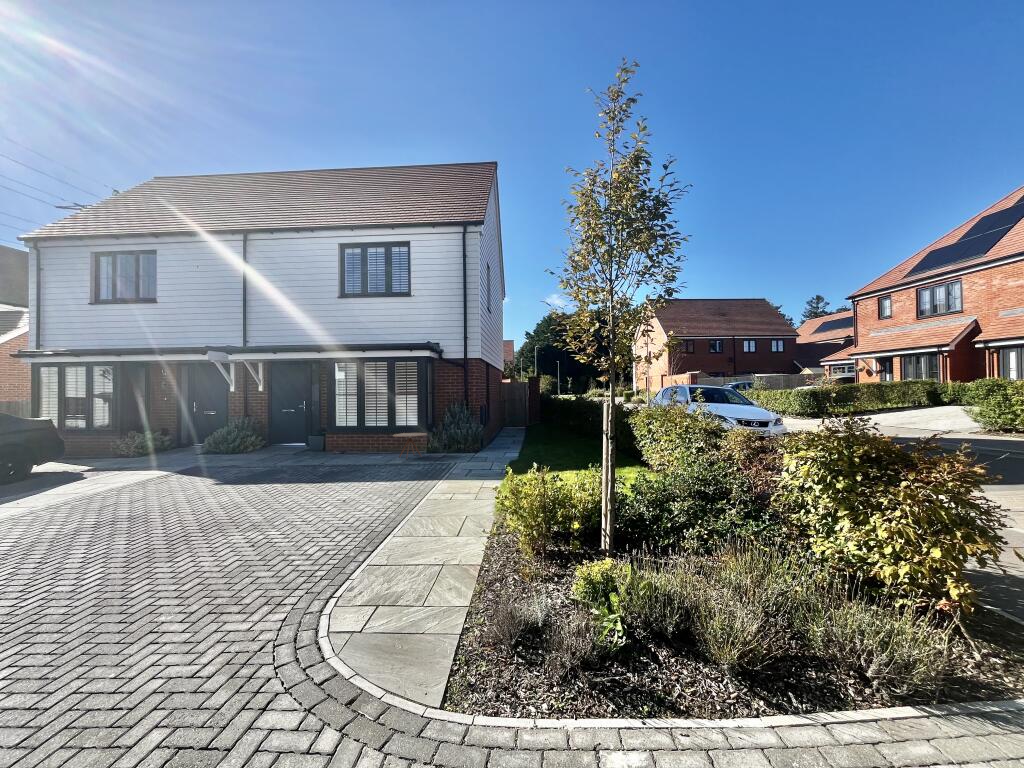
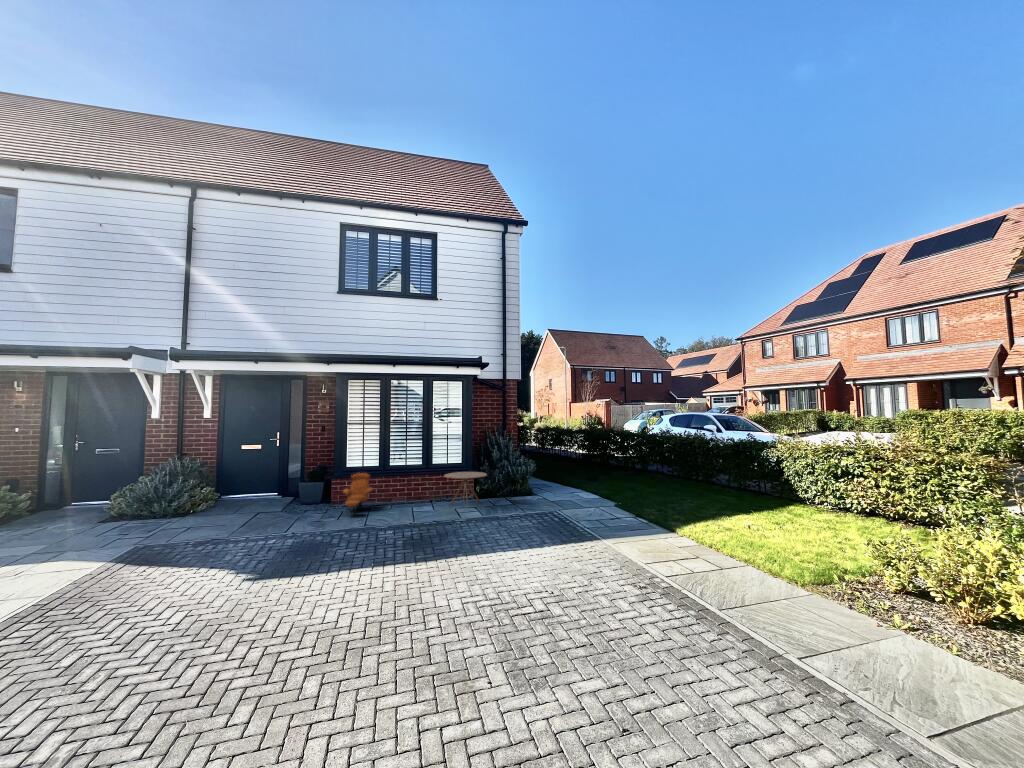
lounge chair: none [320,431,348,460] -> present [343,473,372,514]

